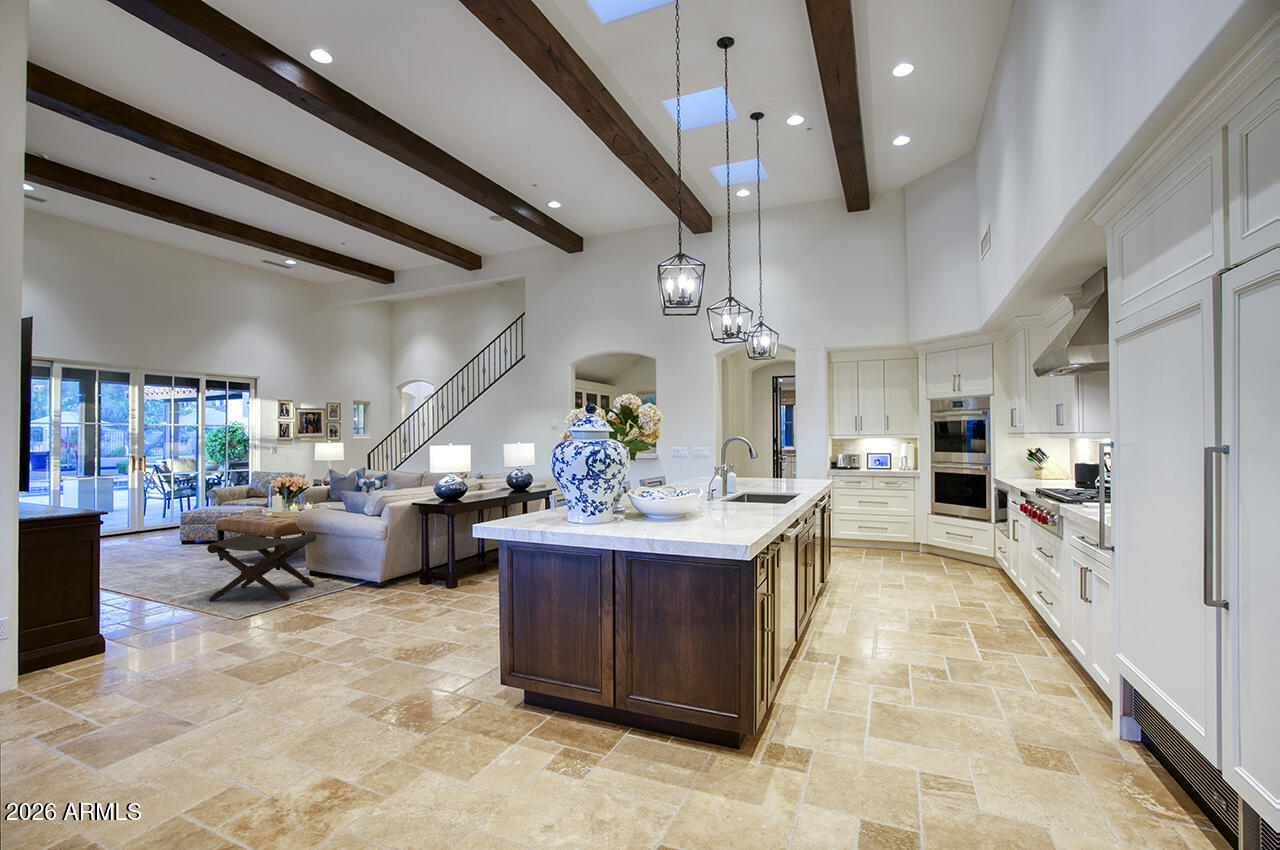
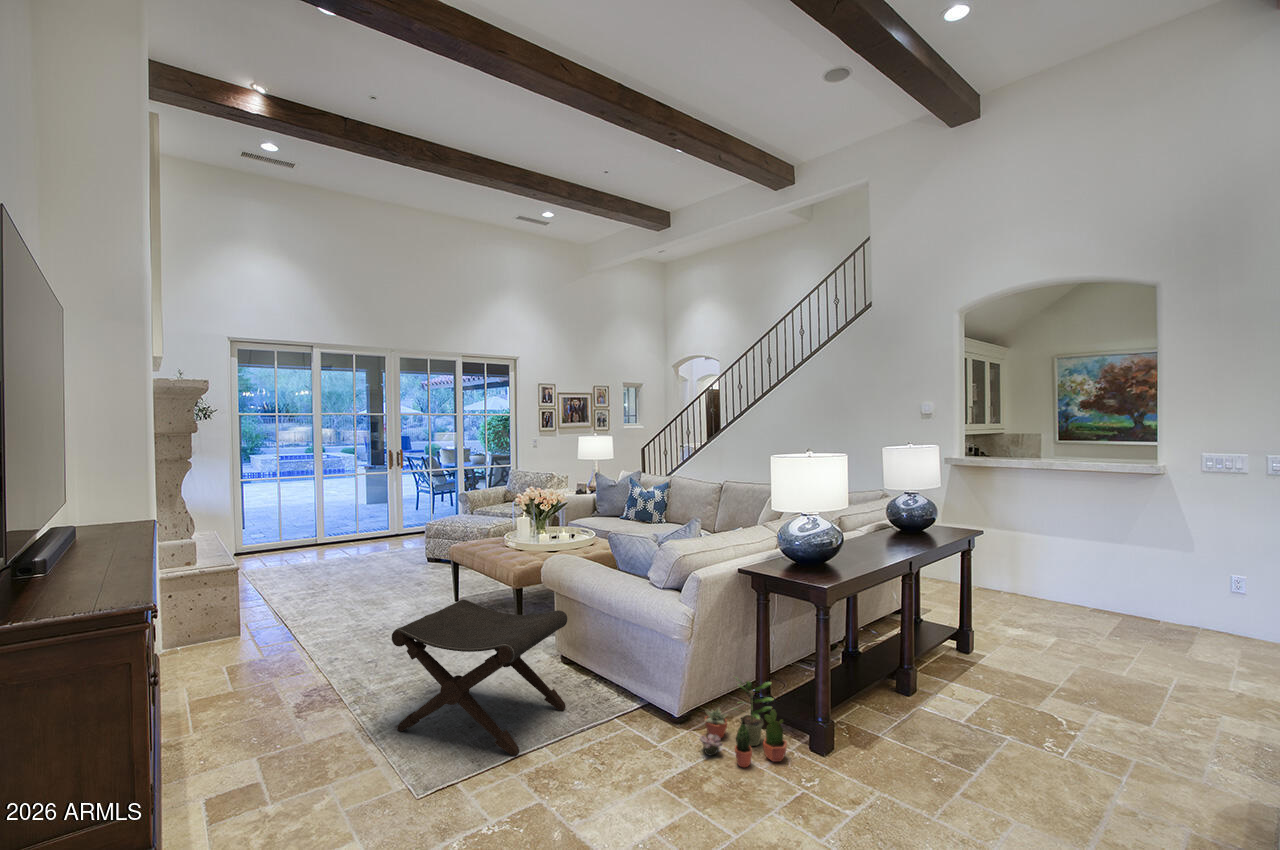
potted plant: none [390,554,433,591] -> present [700,678,787,767]

